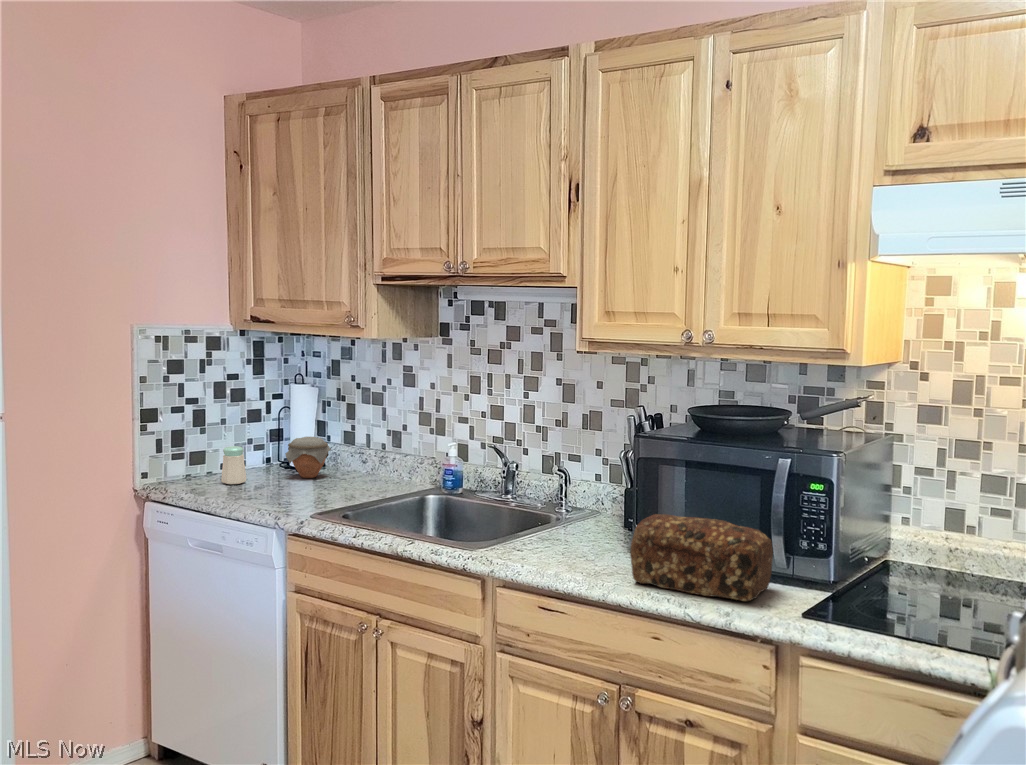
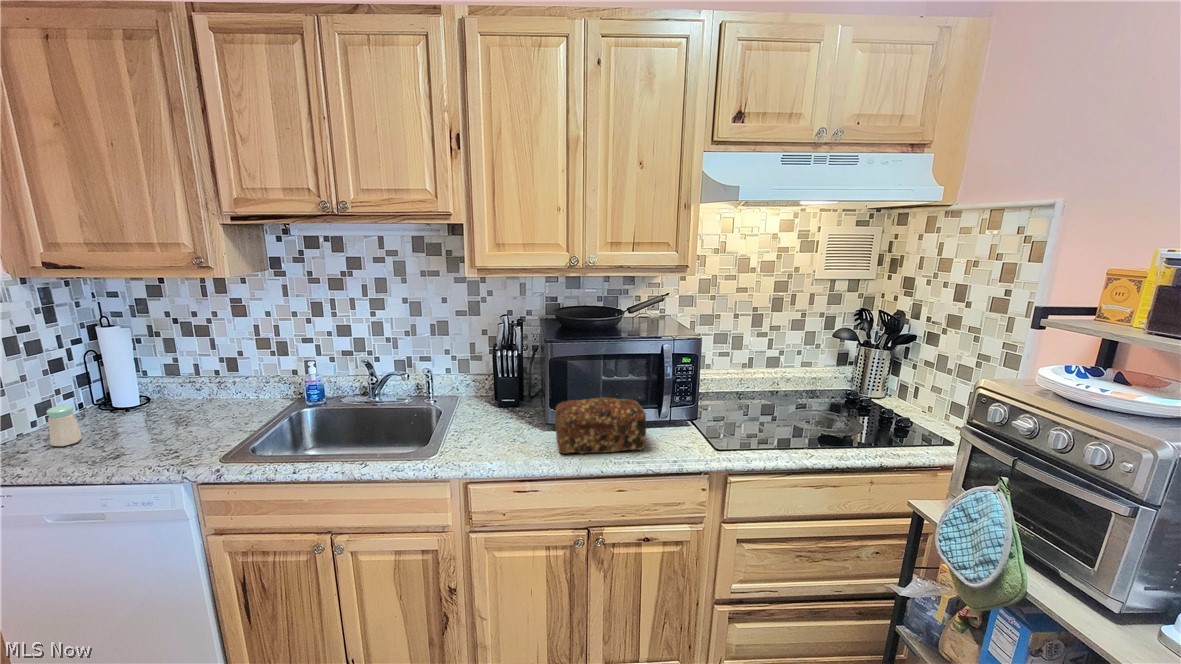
jar: present [285,437,331,478] -> none [118,377,168,418]

